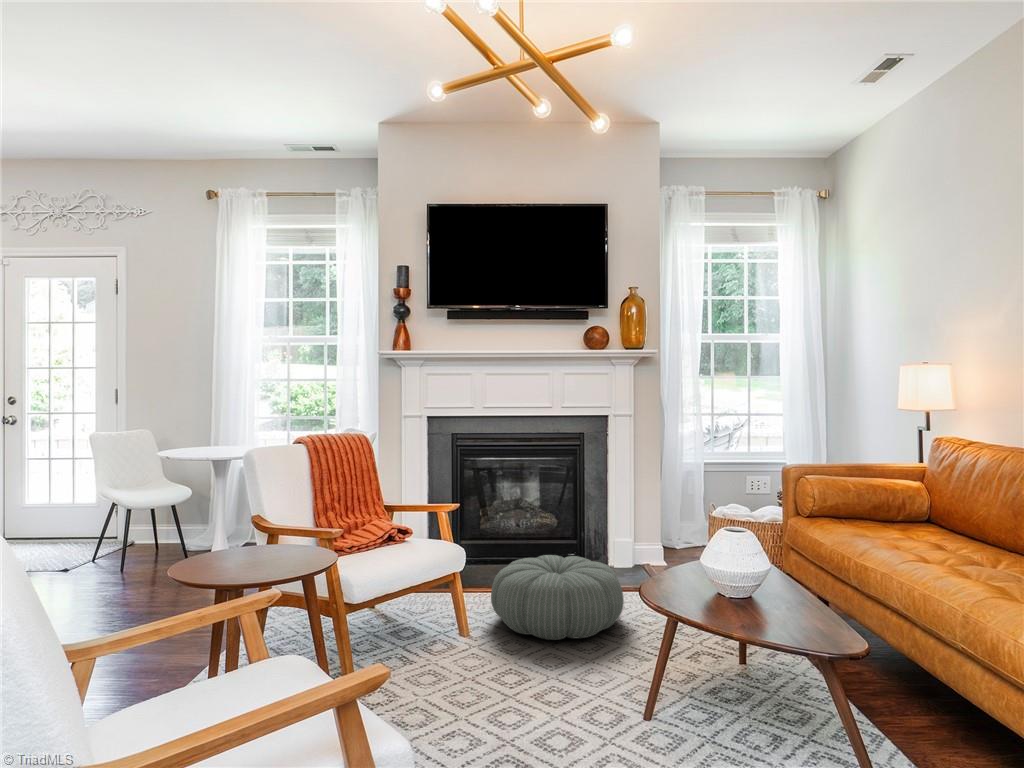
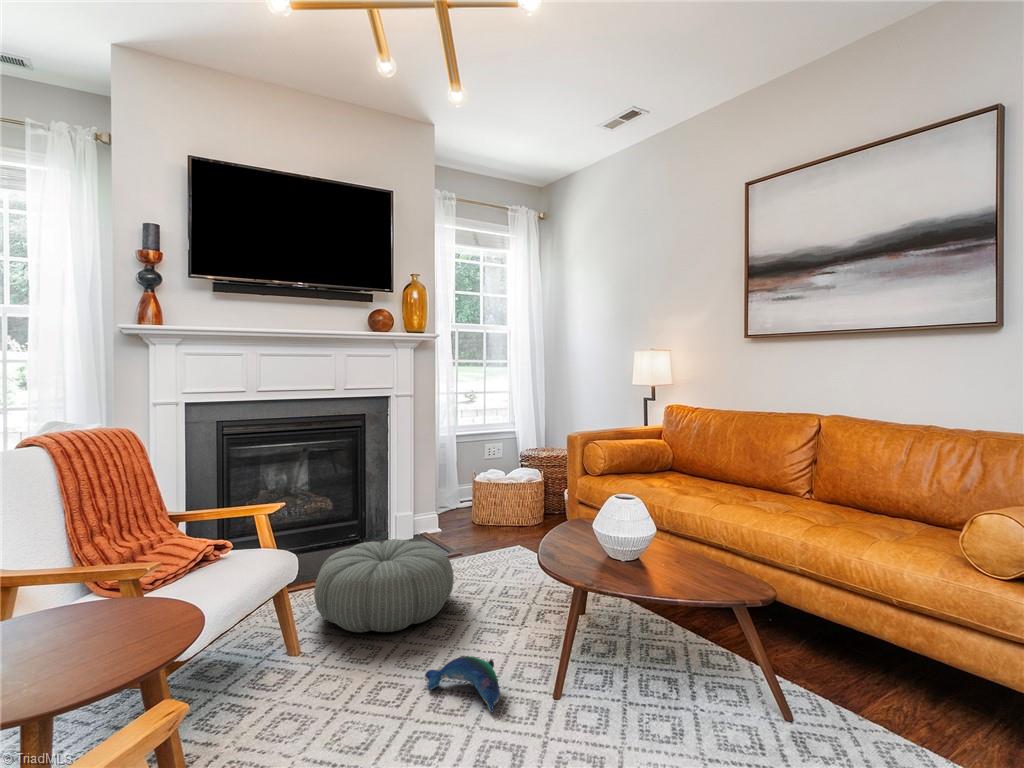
plush toy: none [544,668,606,722] -> present [425,656,500,713]

